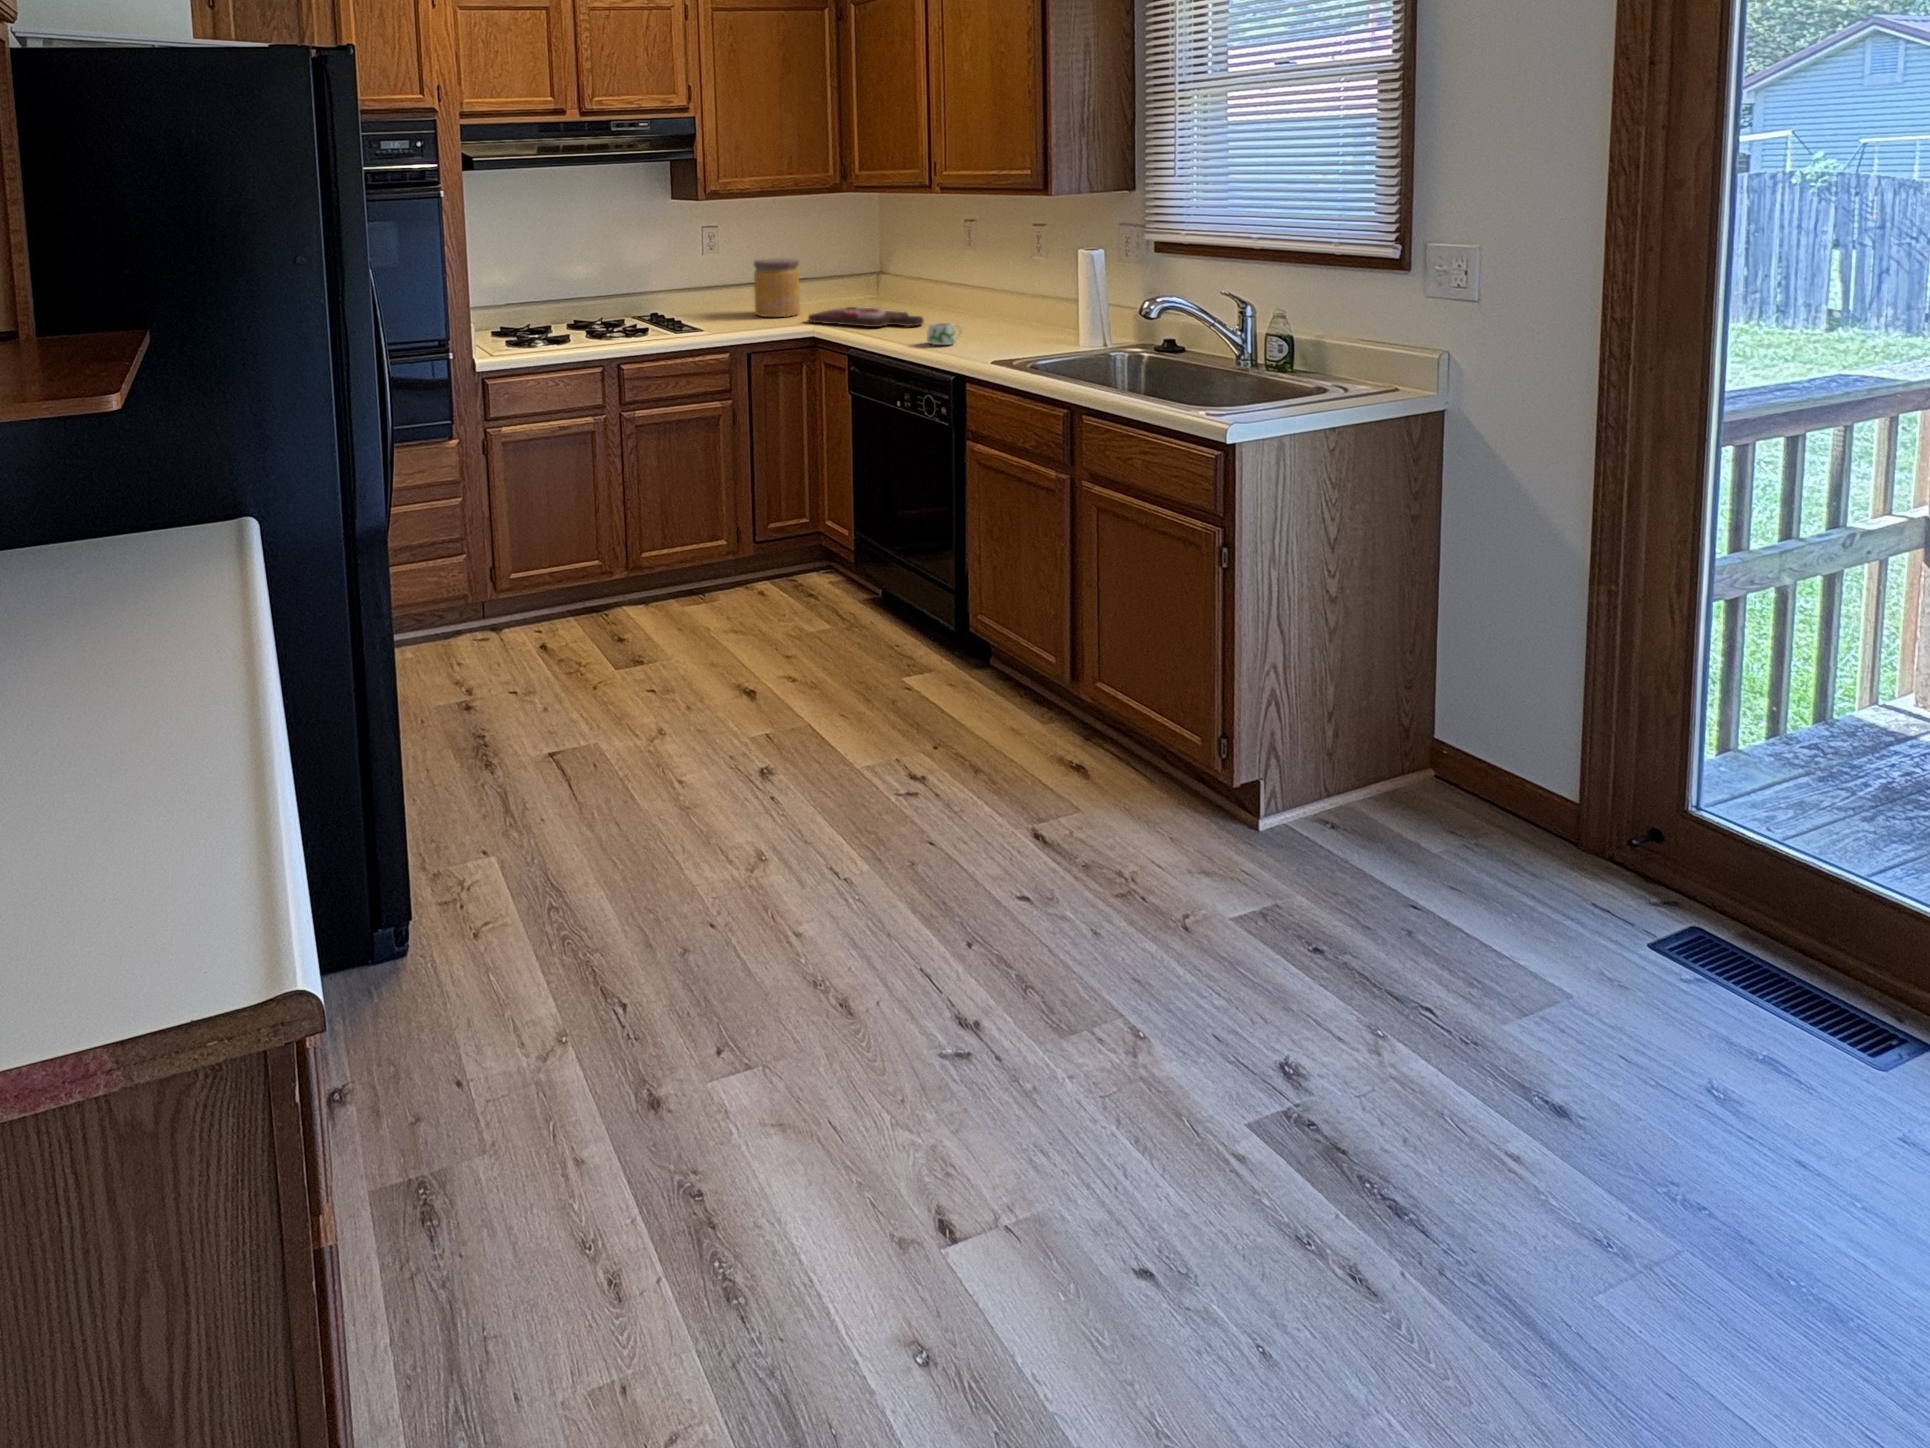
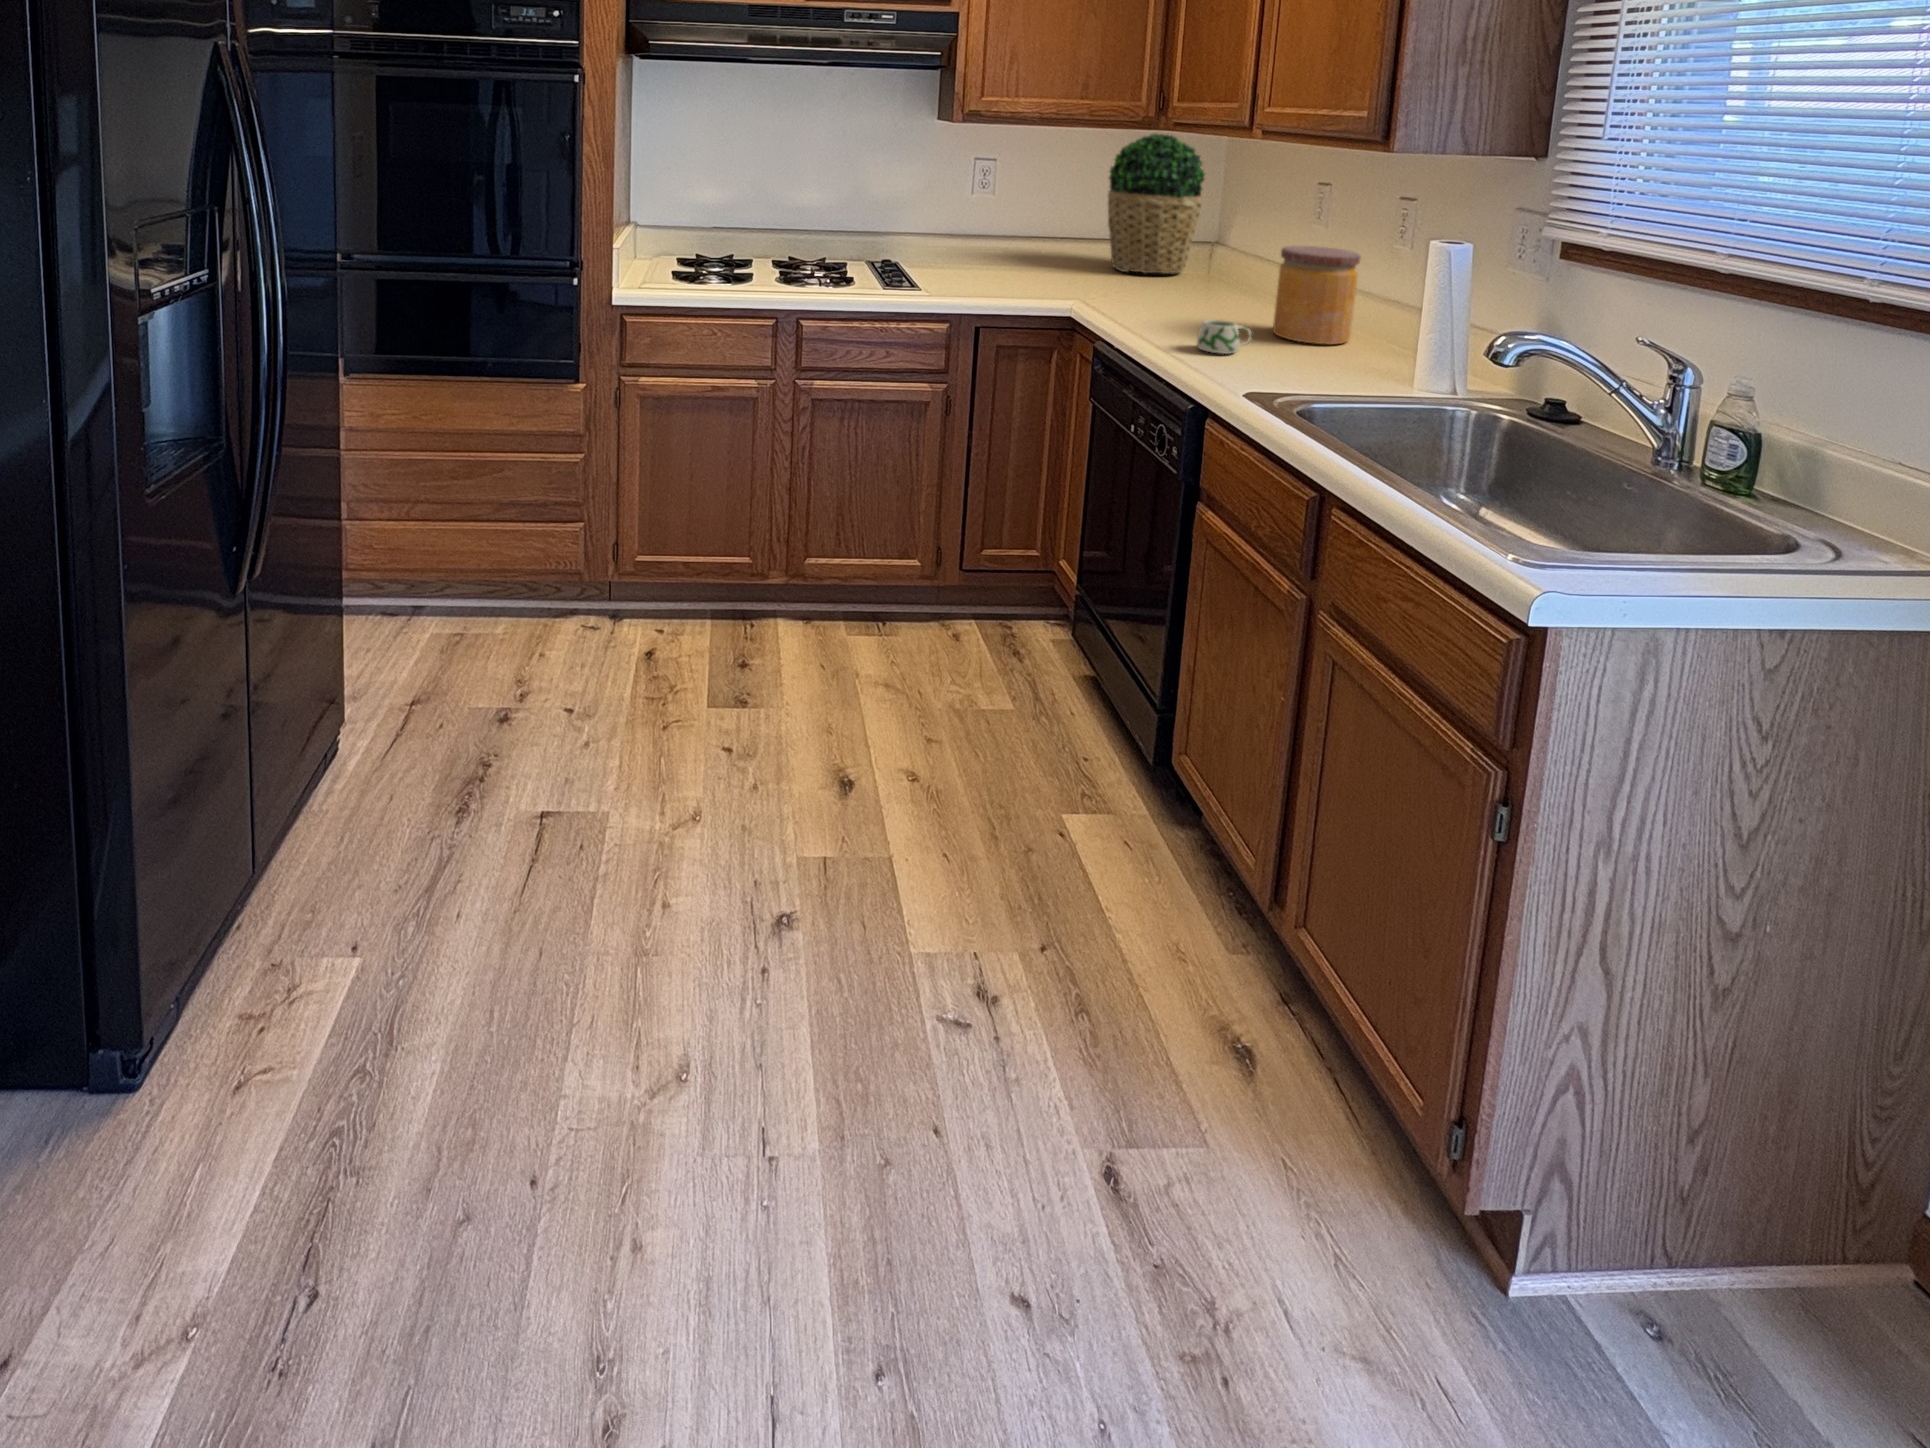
potted plant: none [806,199,879,305] -> present [1108,134,1205,274]
jar: present [754,258,800,317] -> present [1273,246,1360,344]
cutting board: present [808,307,924,327] -> none [1071,279,1222,318]

